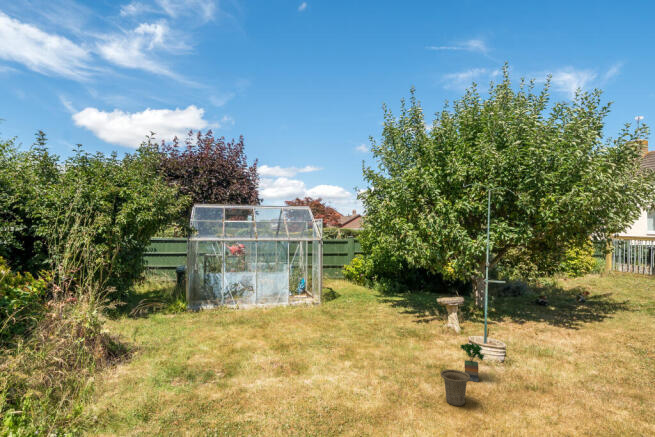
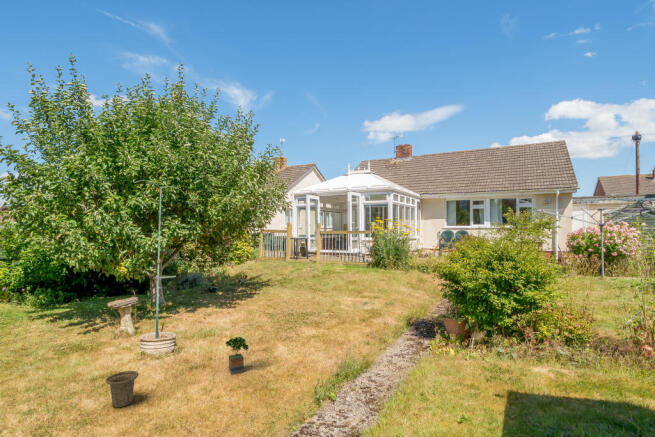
potted tree: present [460,343,484,382] -> present [225,337,248,374]

